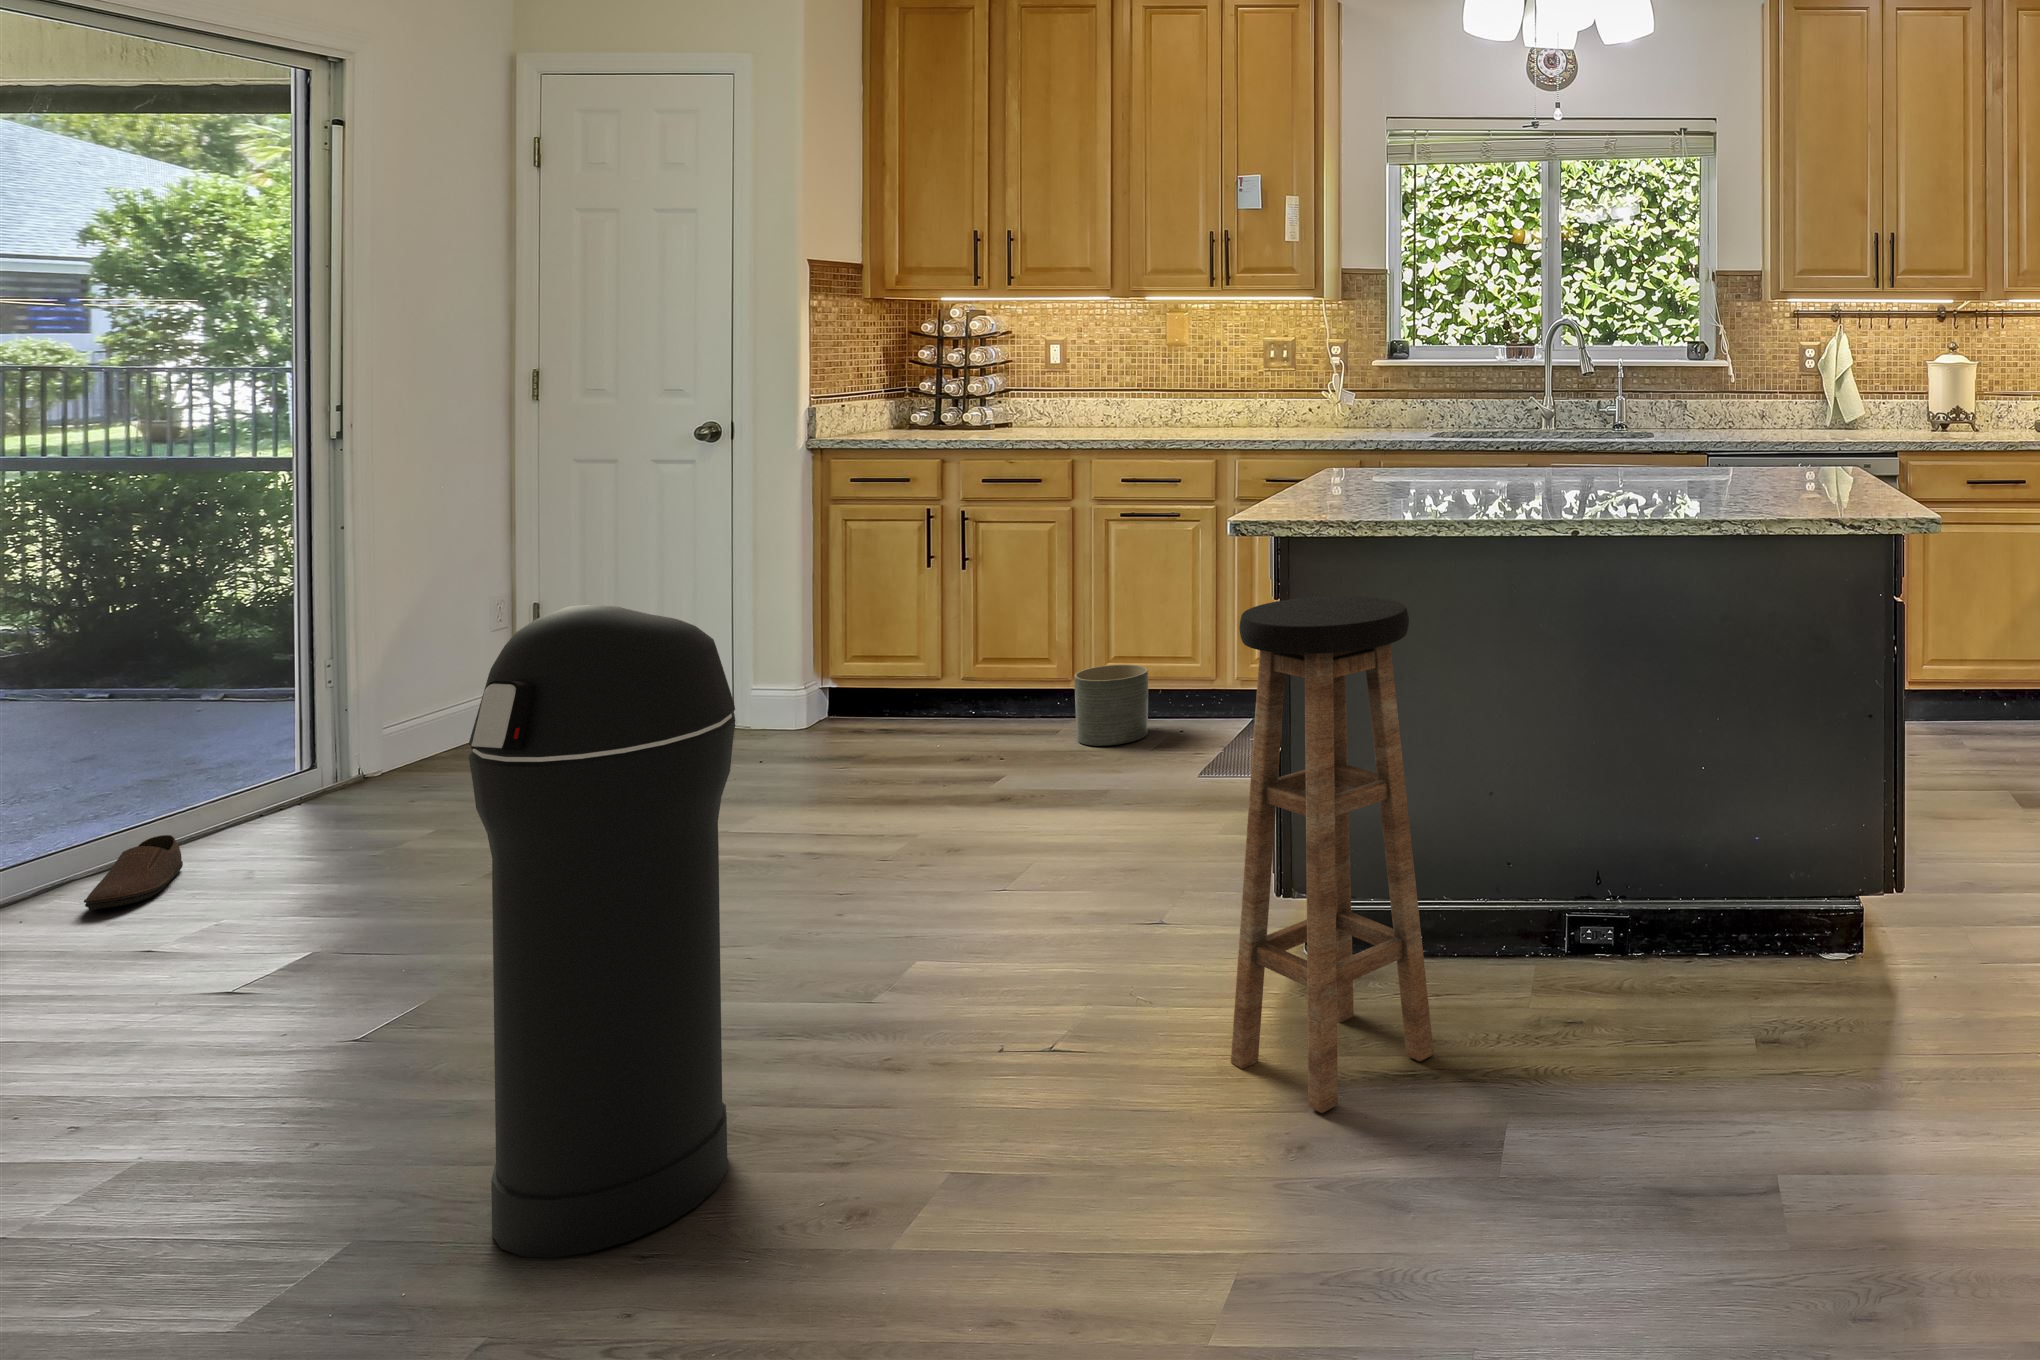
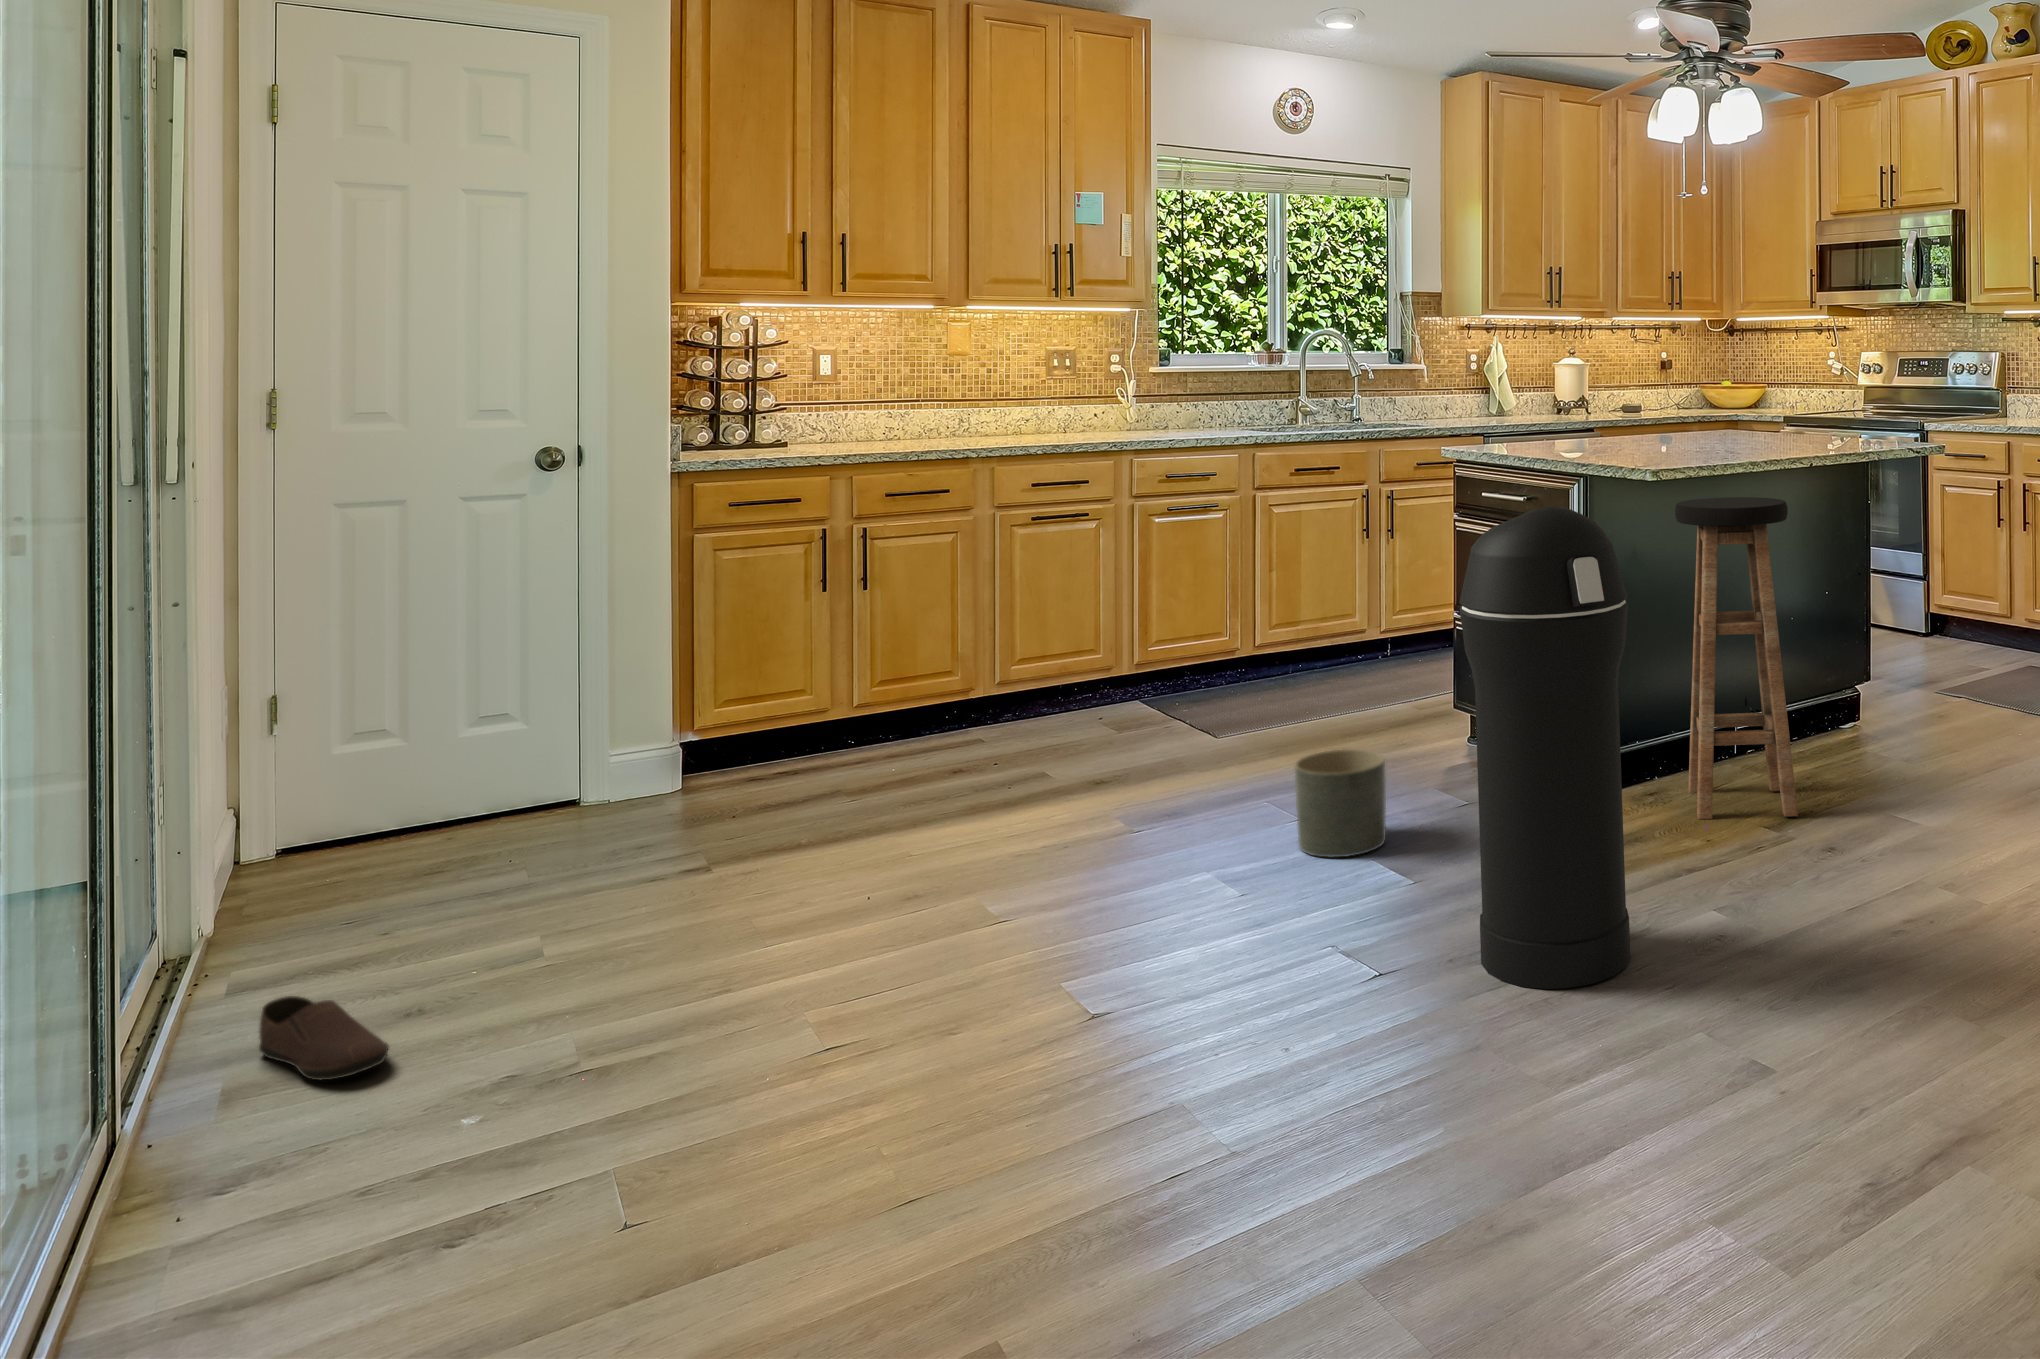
planter: present [1074,664,1148,746] -> present [1294,749,1386,857]

